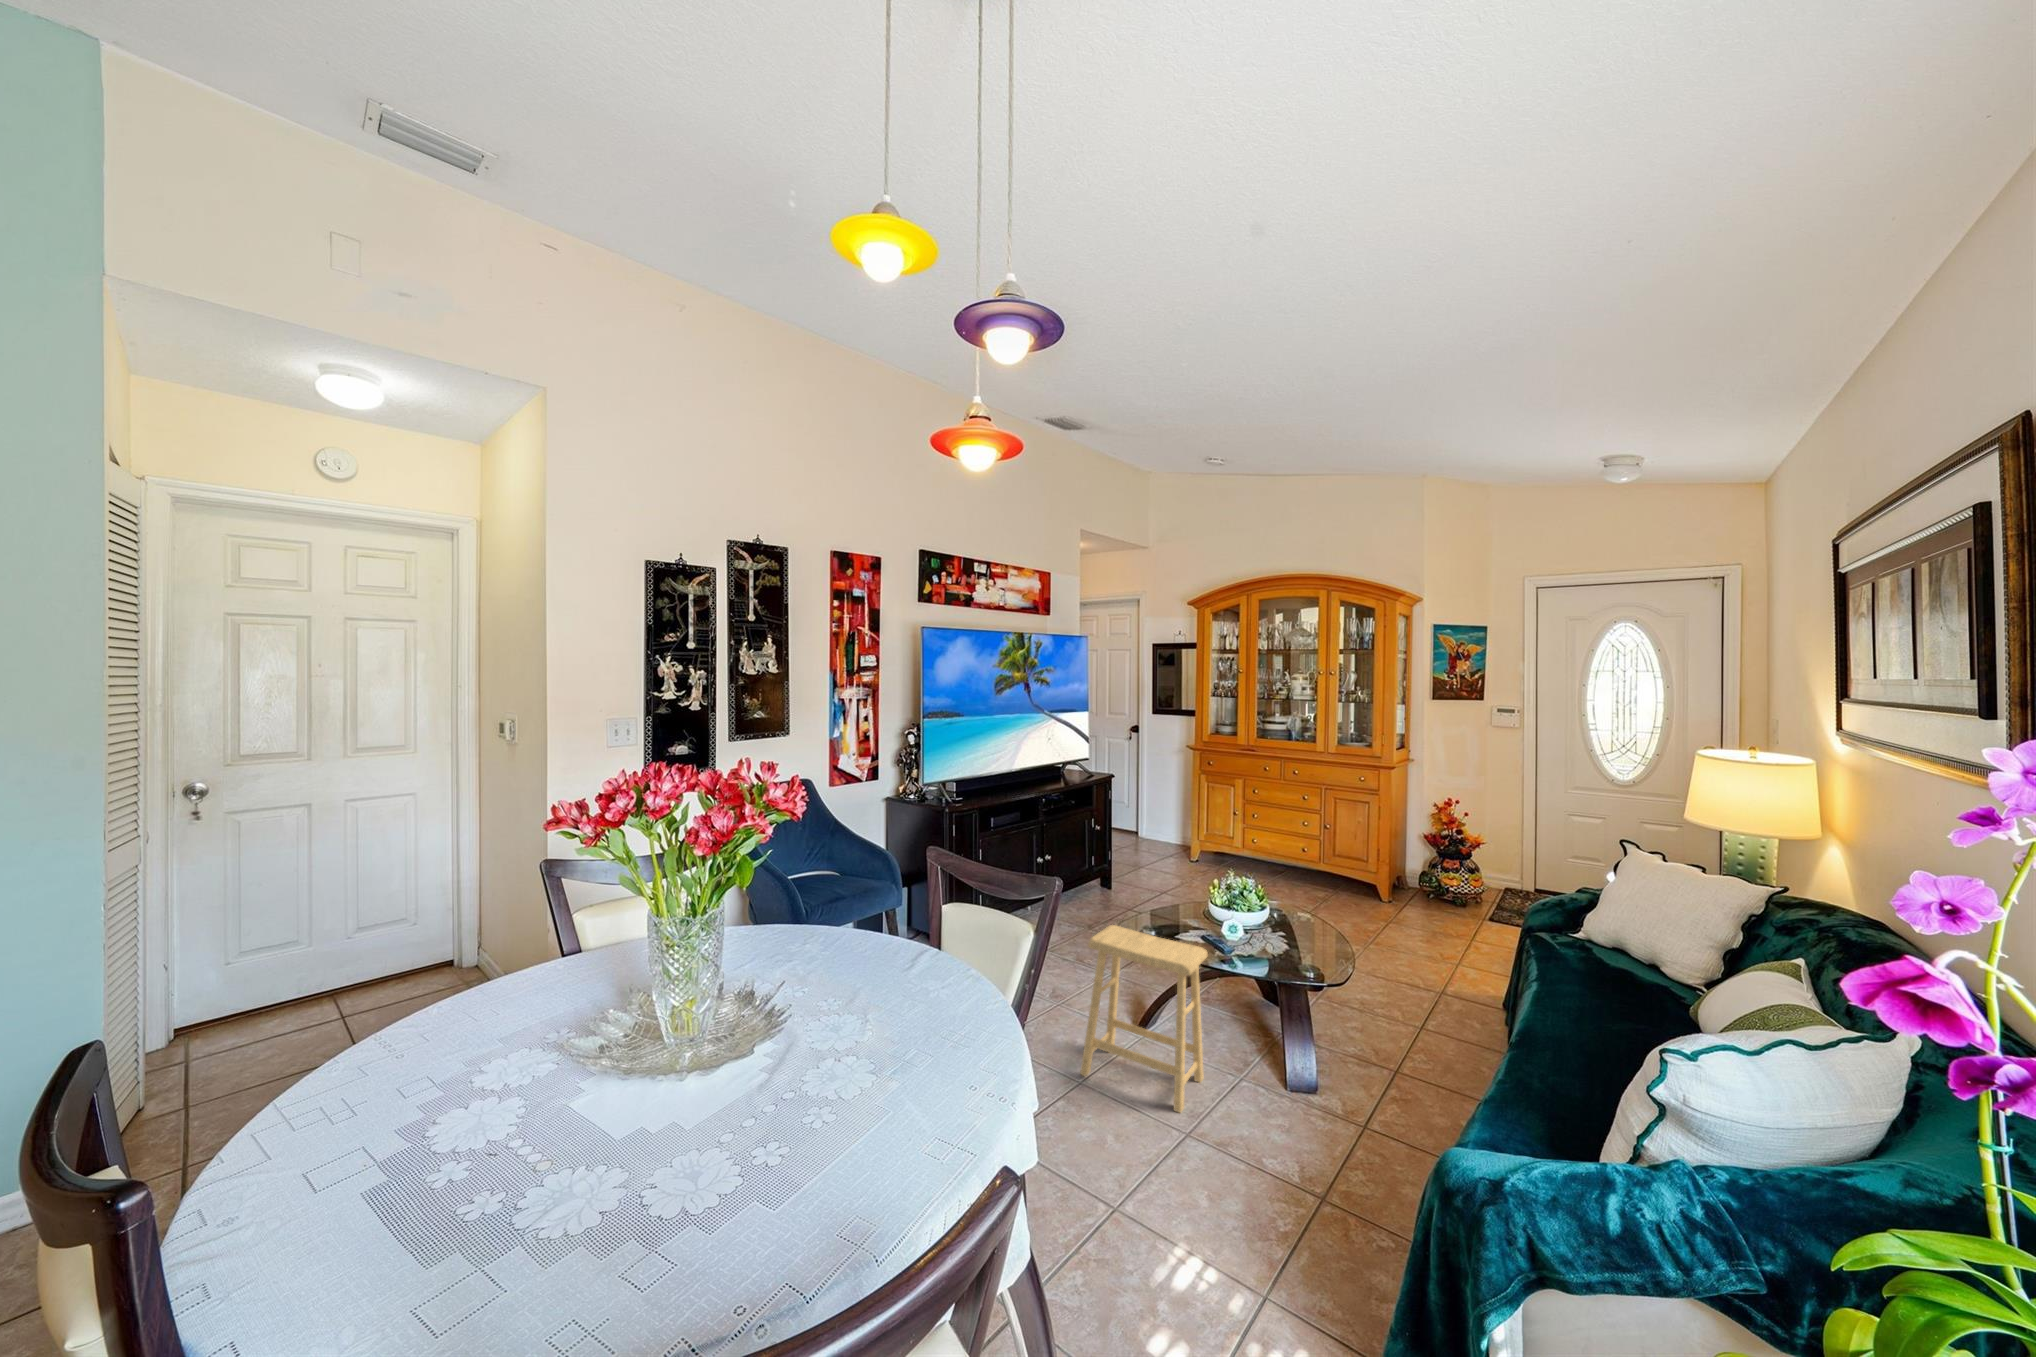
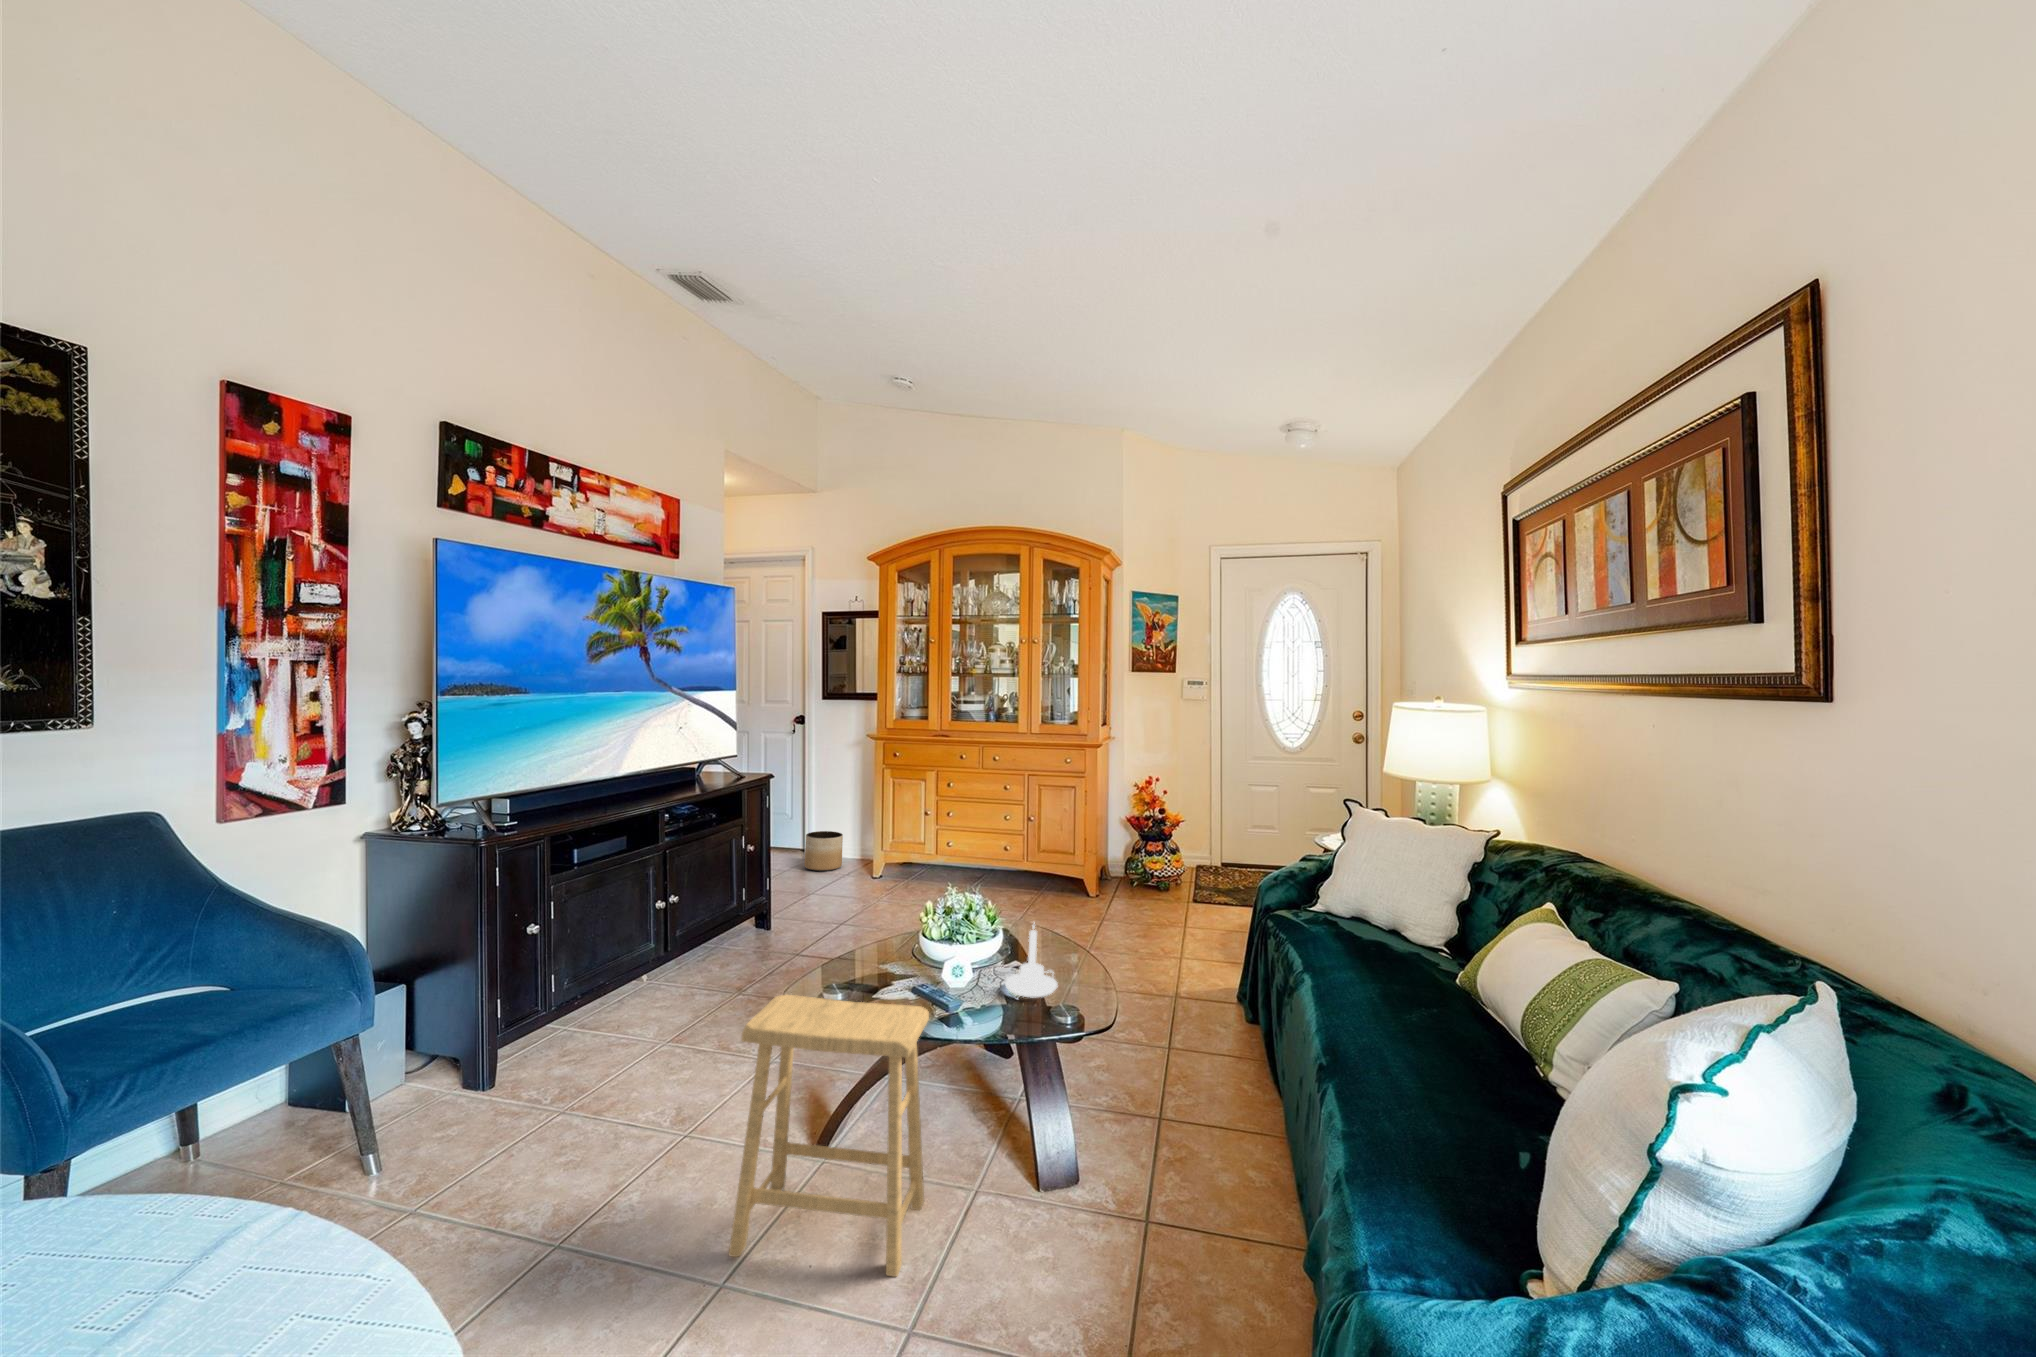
planter: none [1140,818,1169,850] -> present [804,831,843,871]
candle holder: none [1269,904,1311,959] -> present [1005,925,1058,997]

